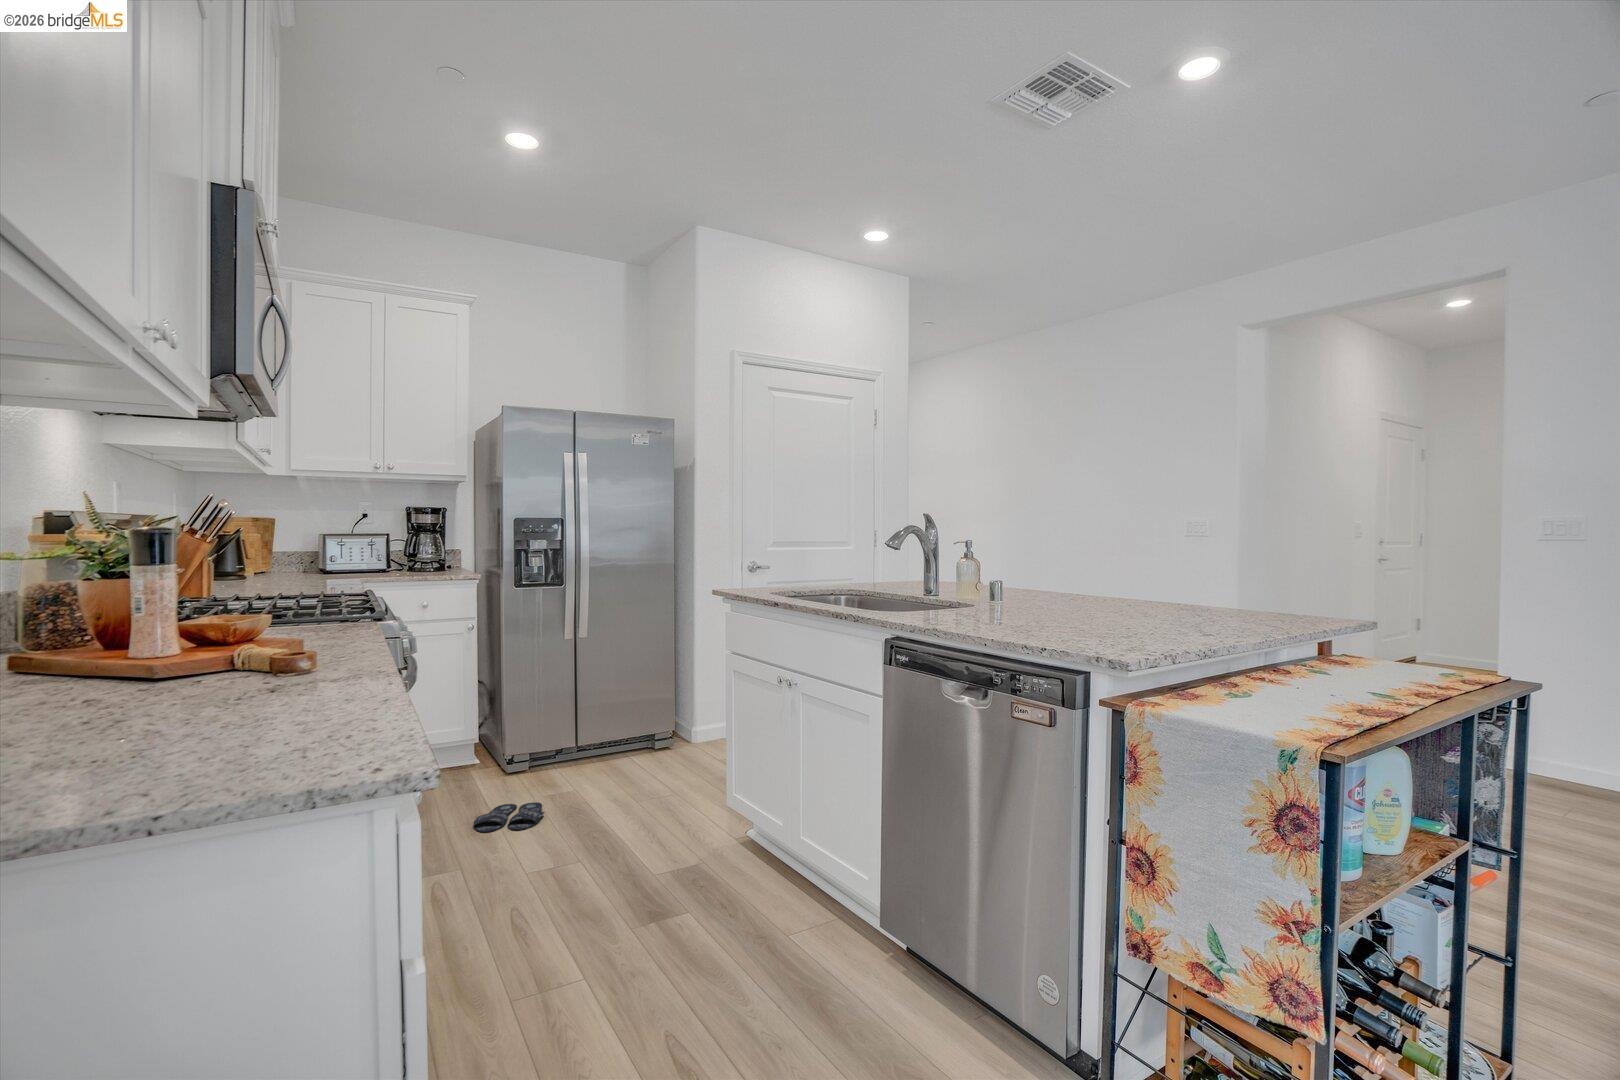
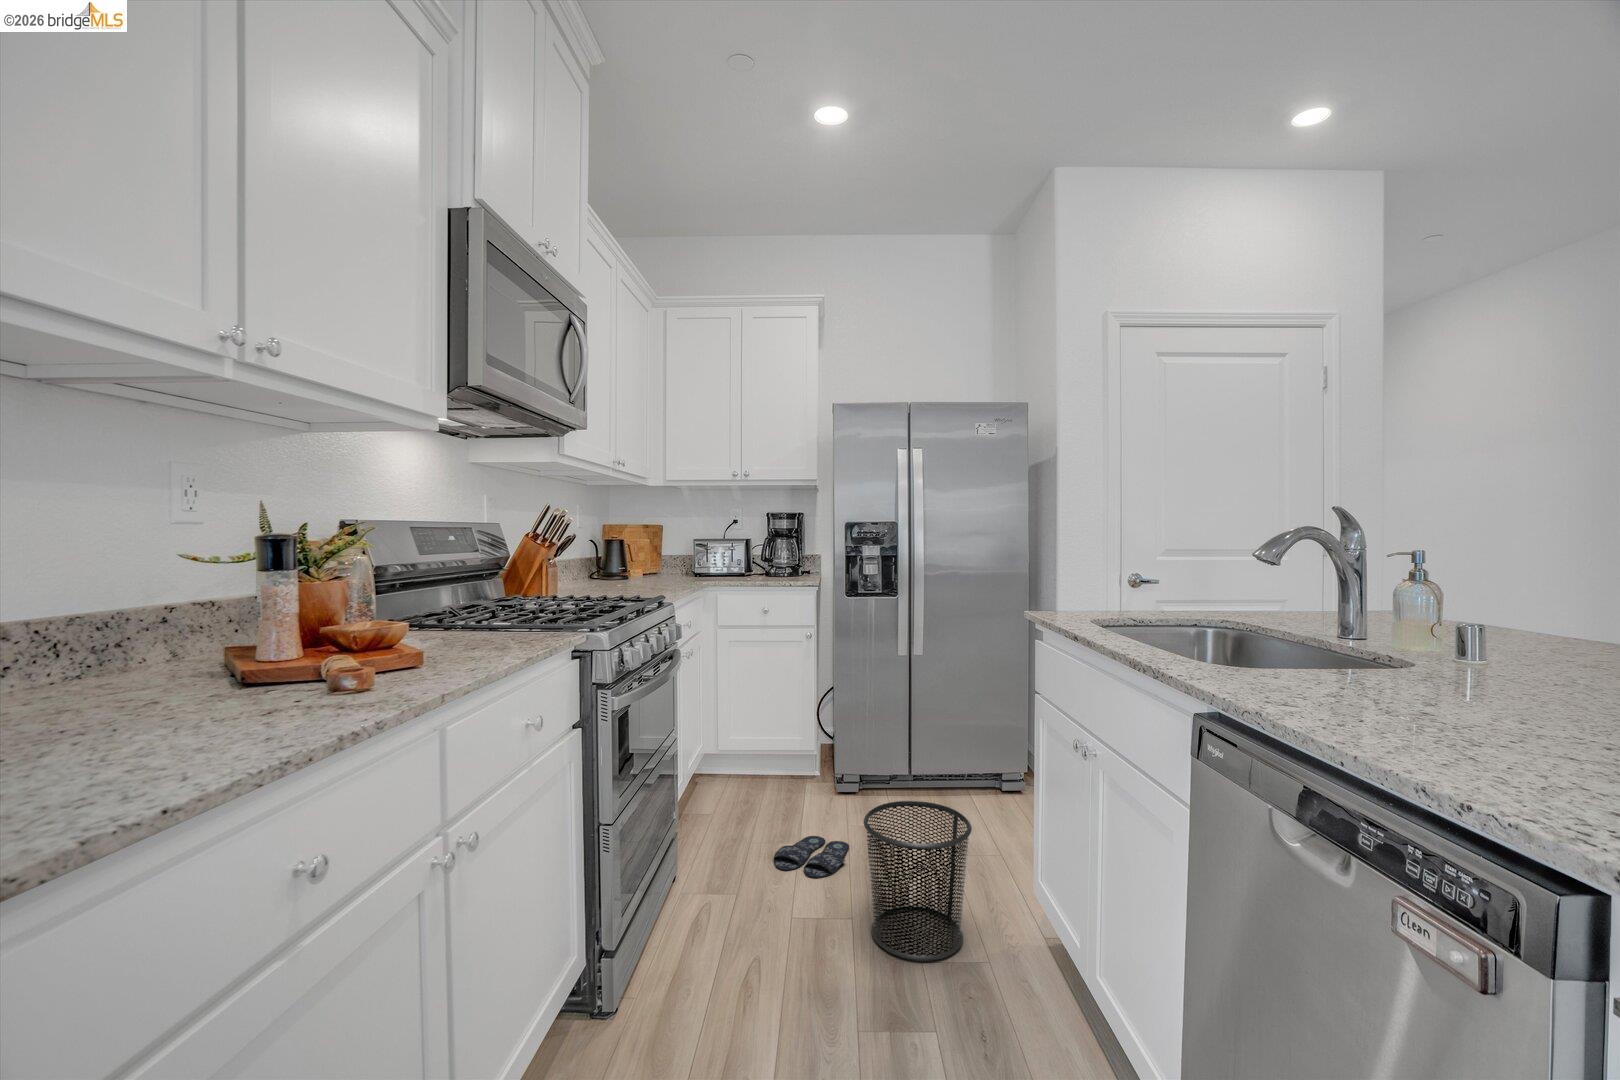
waste bin: none [584,737,672,854] -> present [864,801,972,961]

